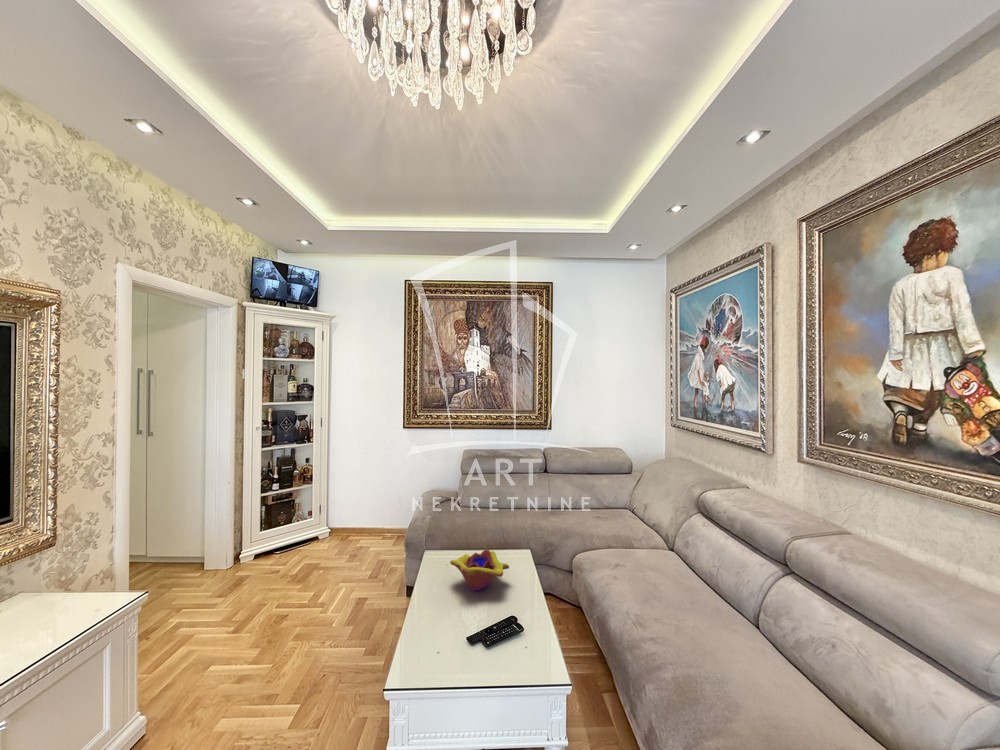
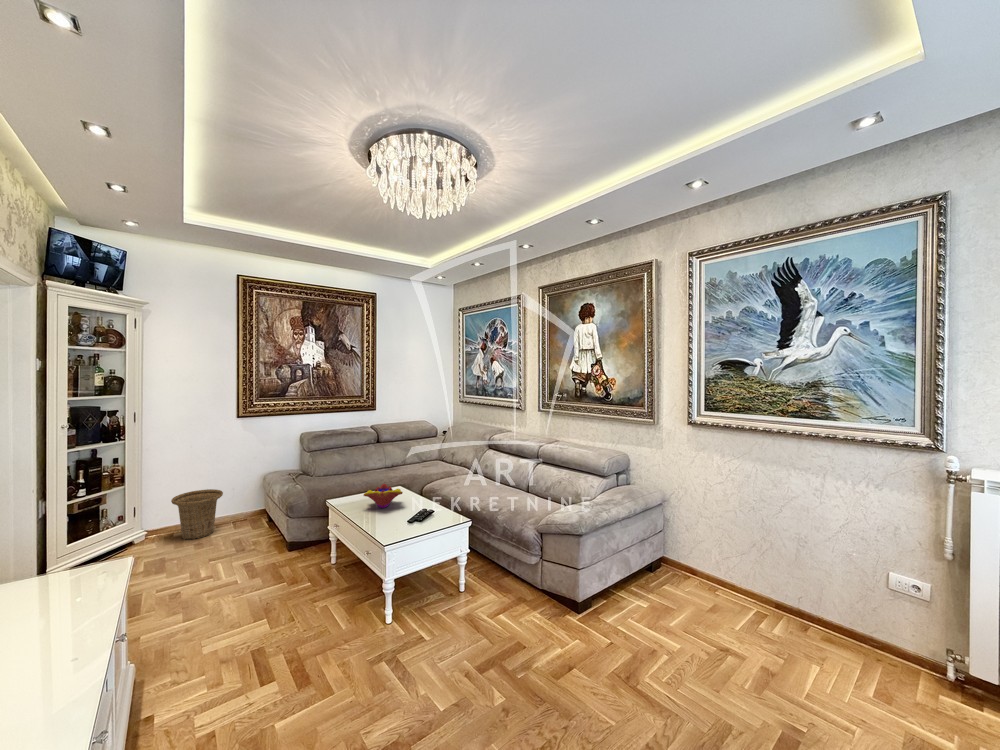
basket: none [340,498,384,549] -> present [171,489,223,539]

